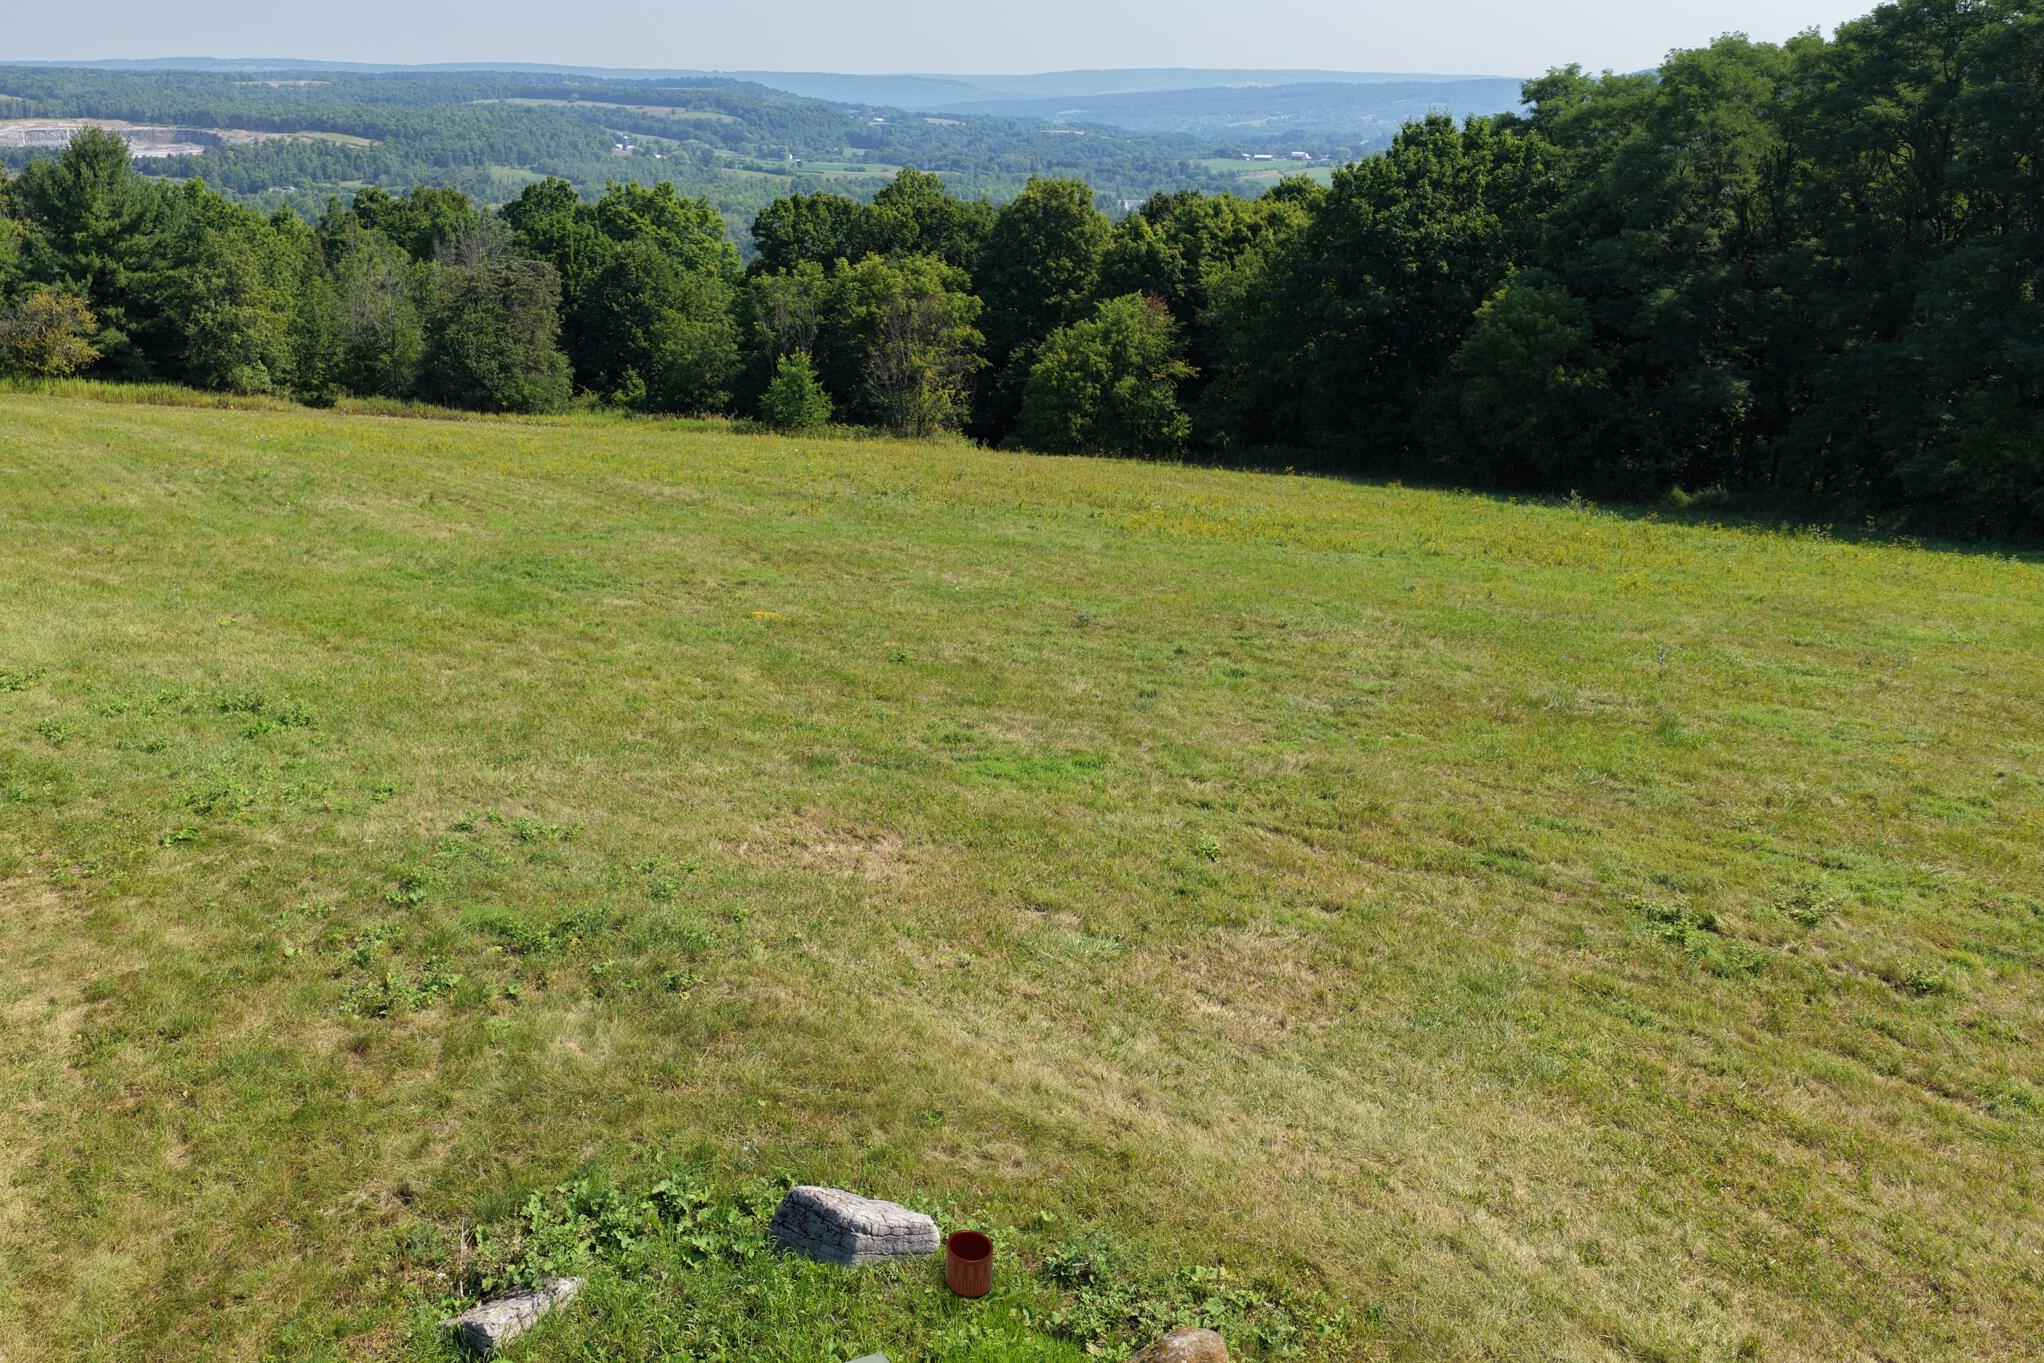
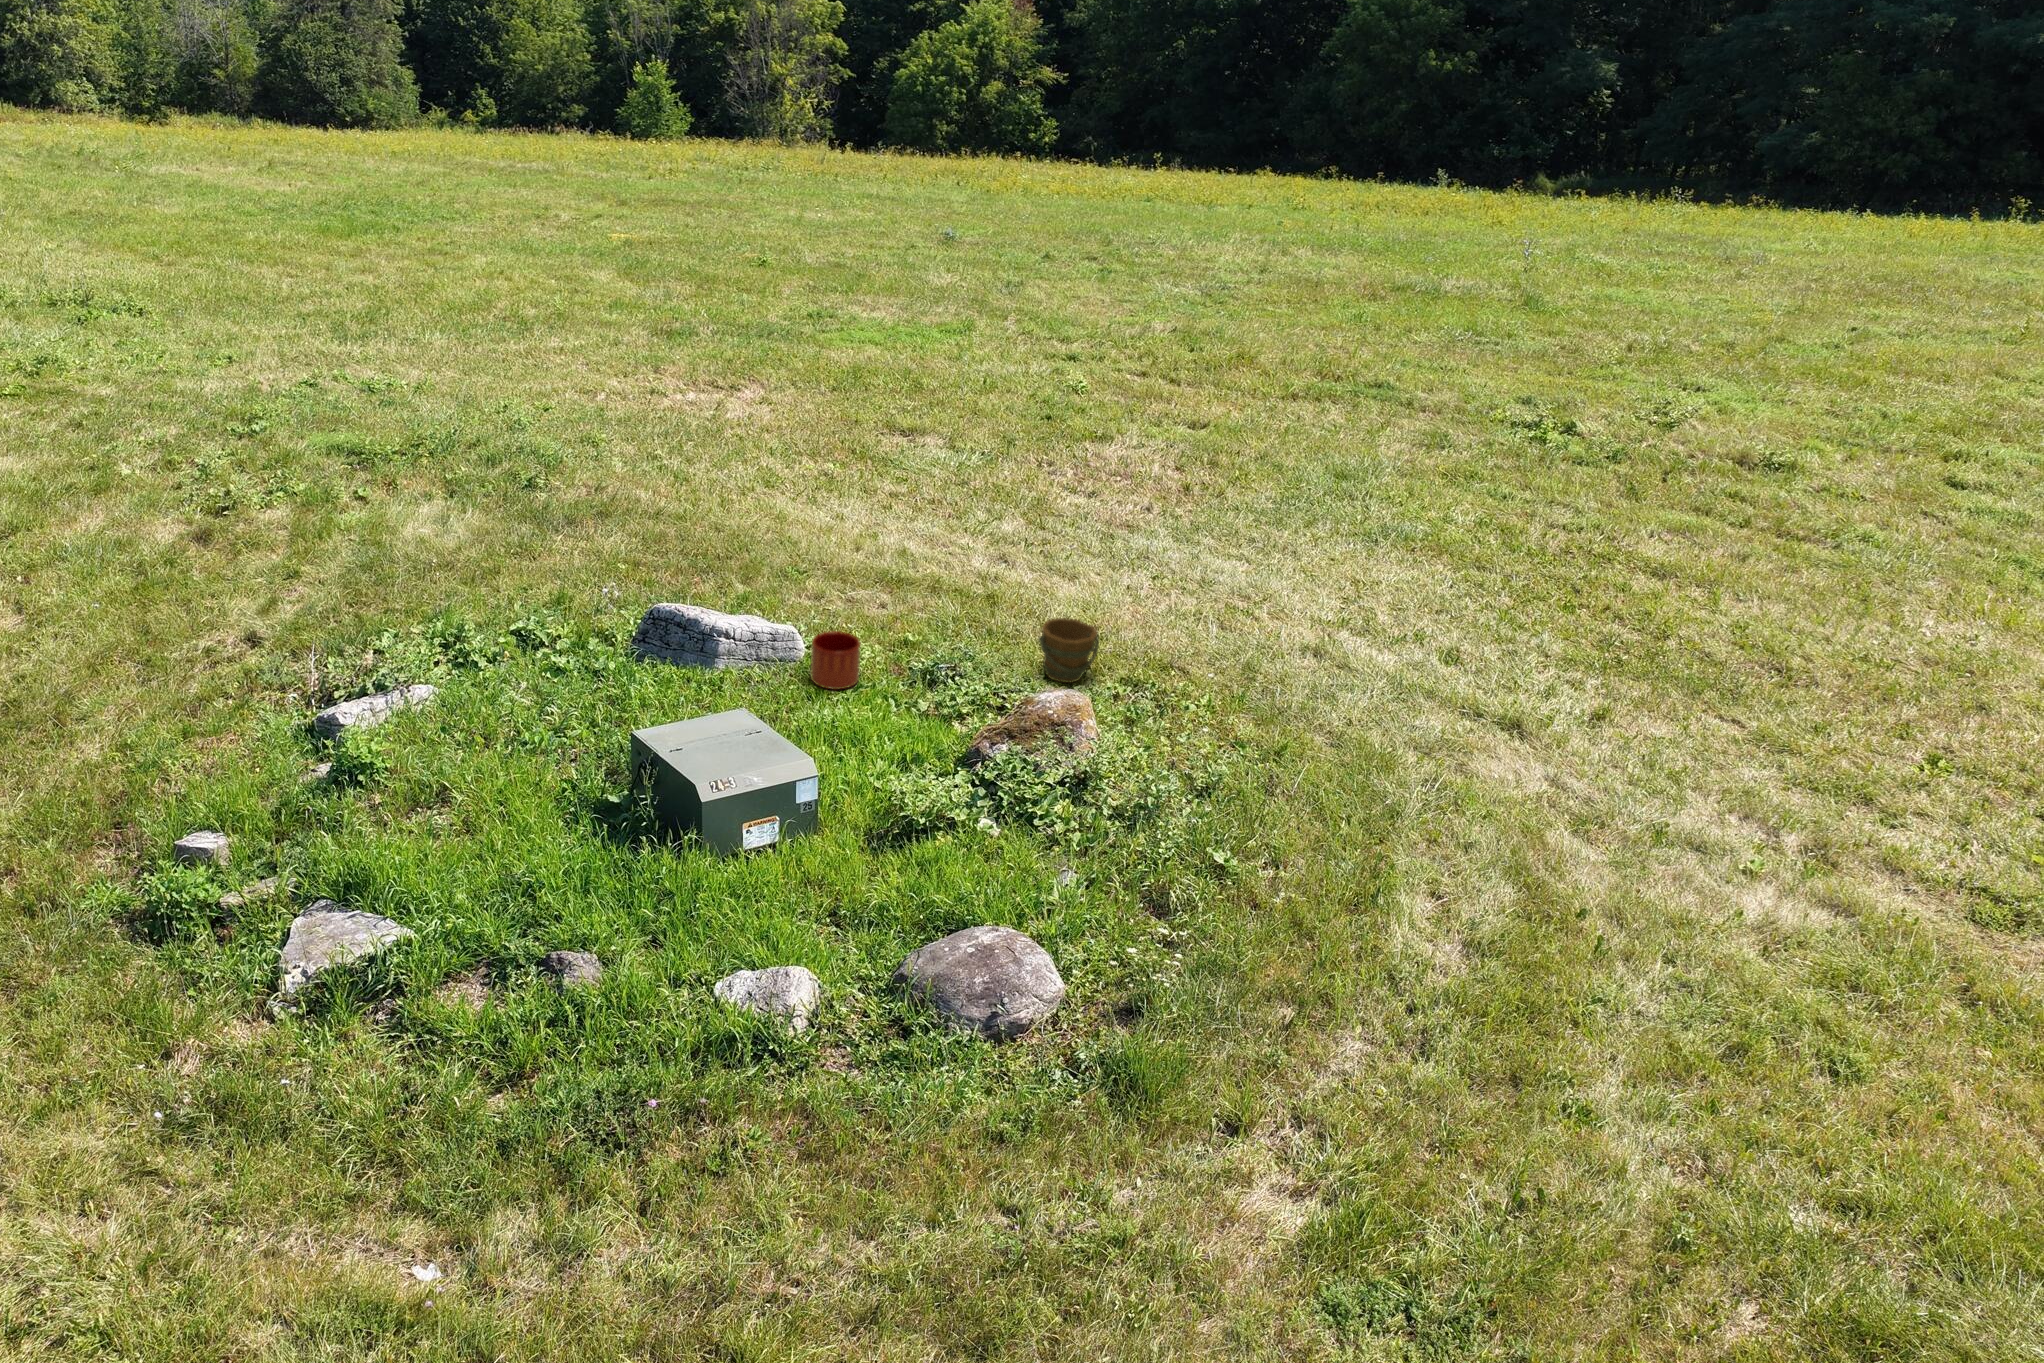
bucket: none [1166,1221,1226,1296] -> present [1039,618,1099,683]

